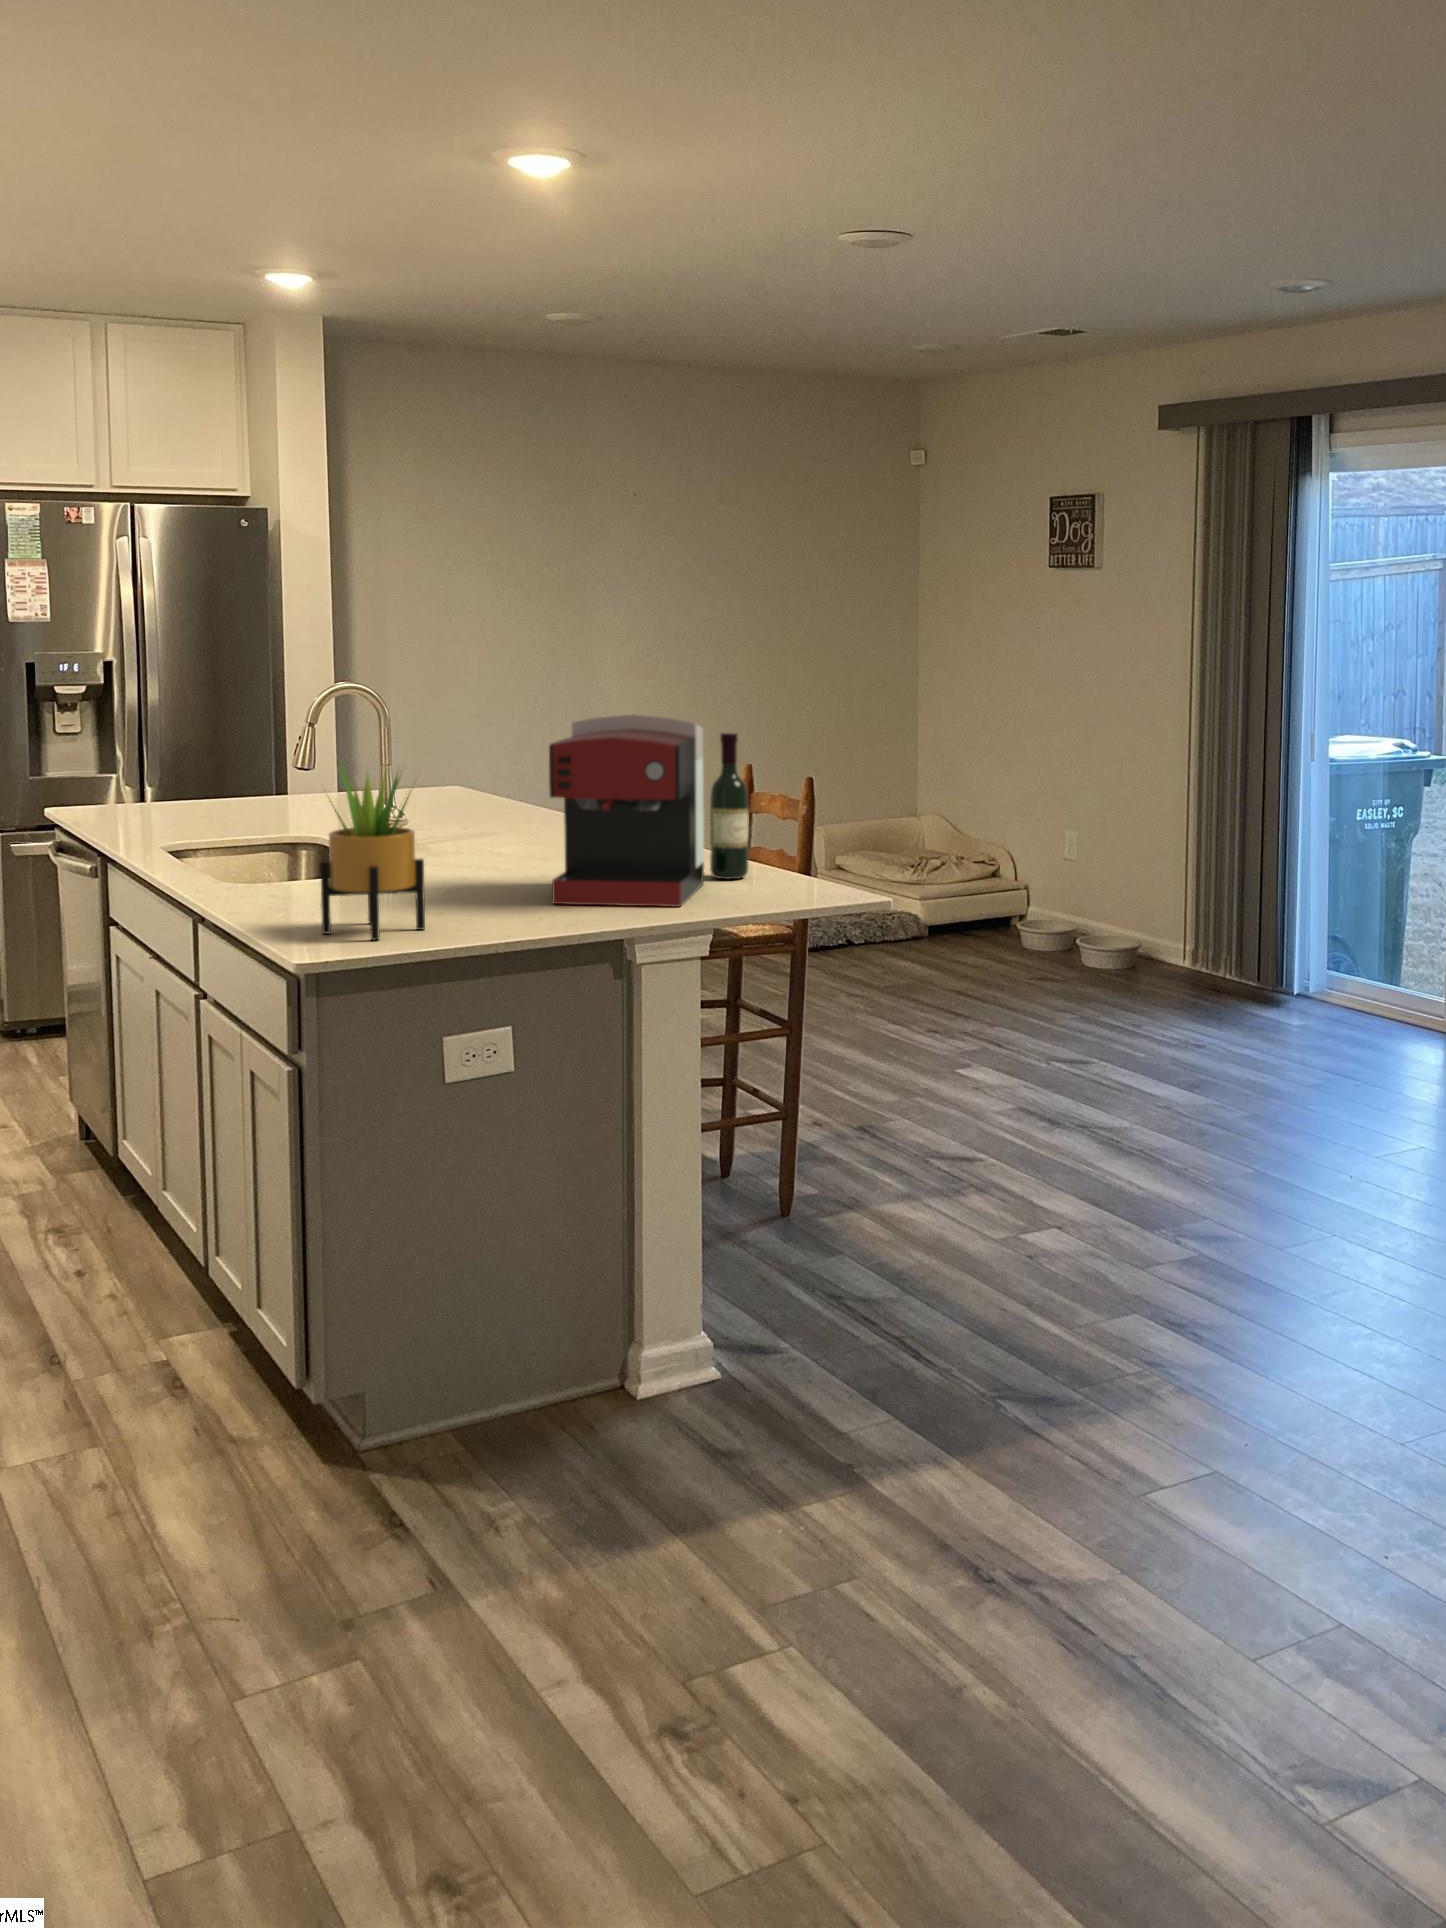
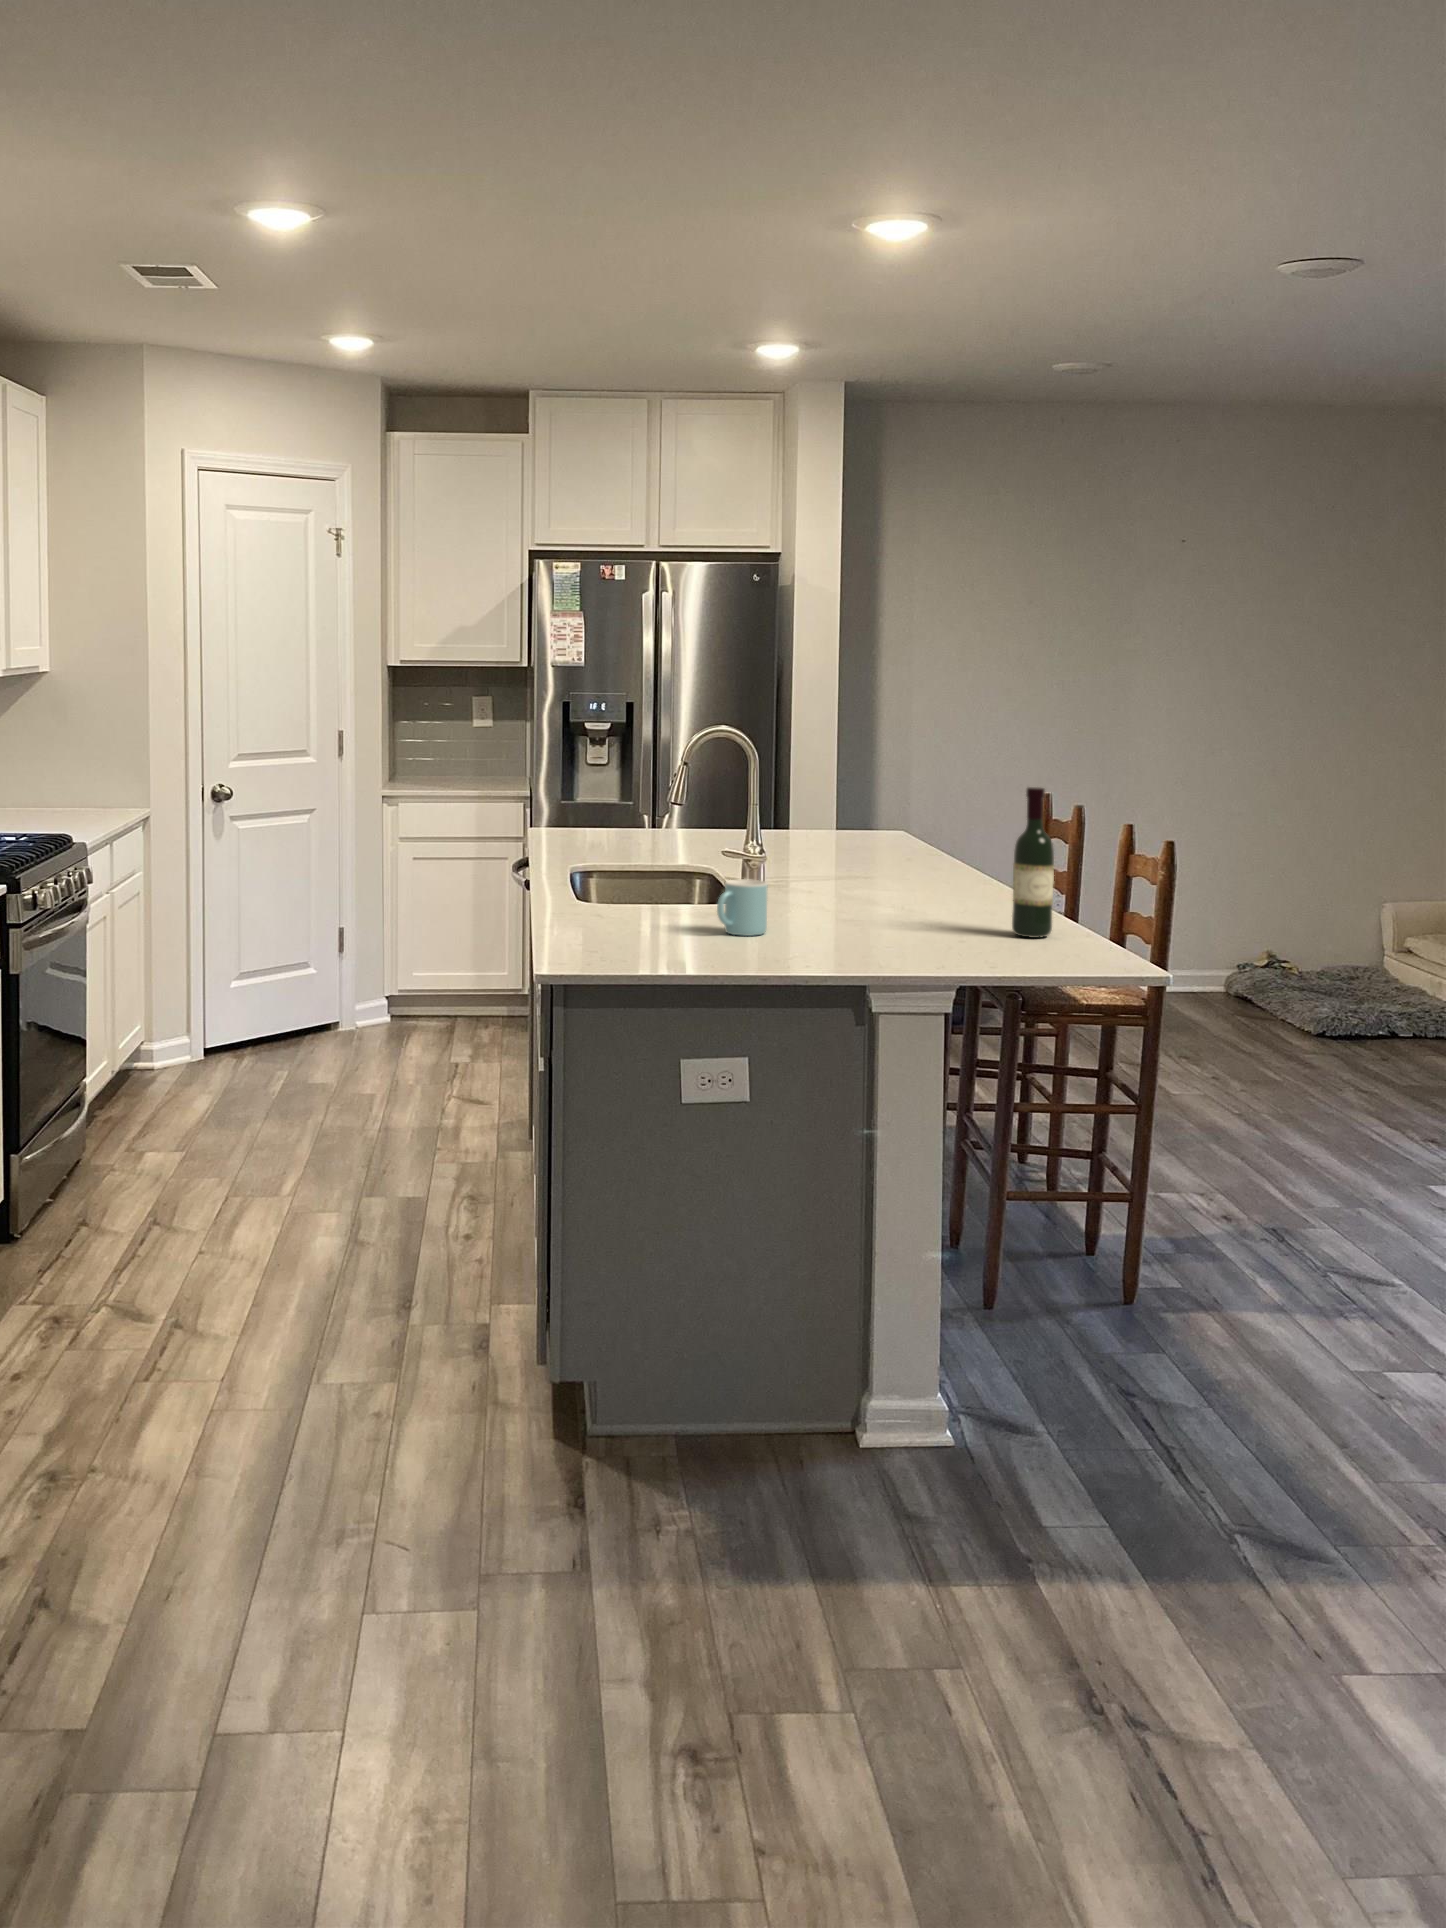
coffee maker: present [549,715,704,907] -> none [823,764,1000,958]
potted plant: present [320,770,425,940] -> none [587,792,682,961]
mug: none [433,844,480,903] -> present [717,879,767,936]

